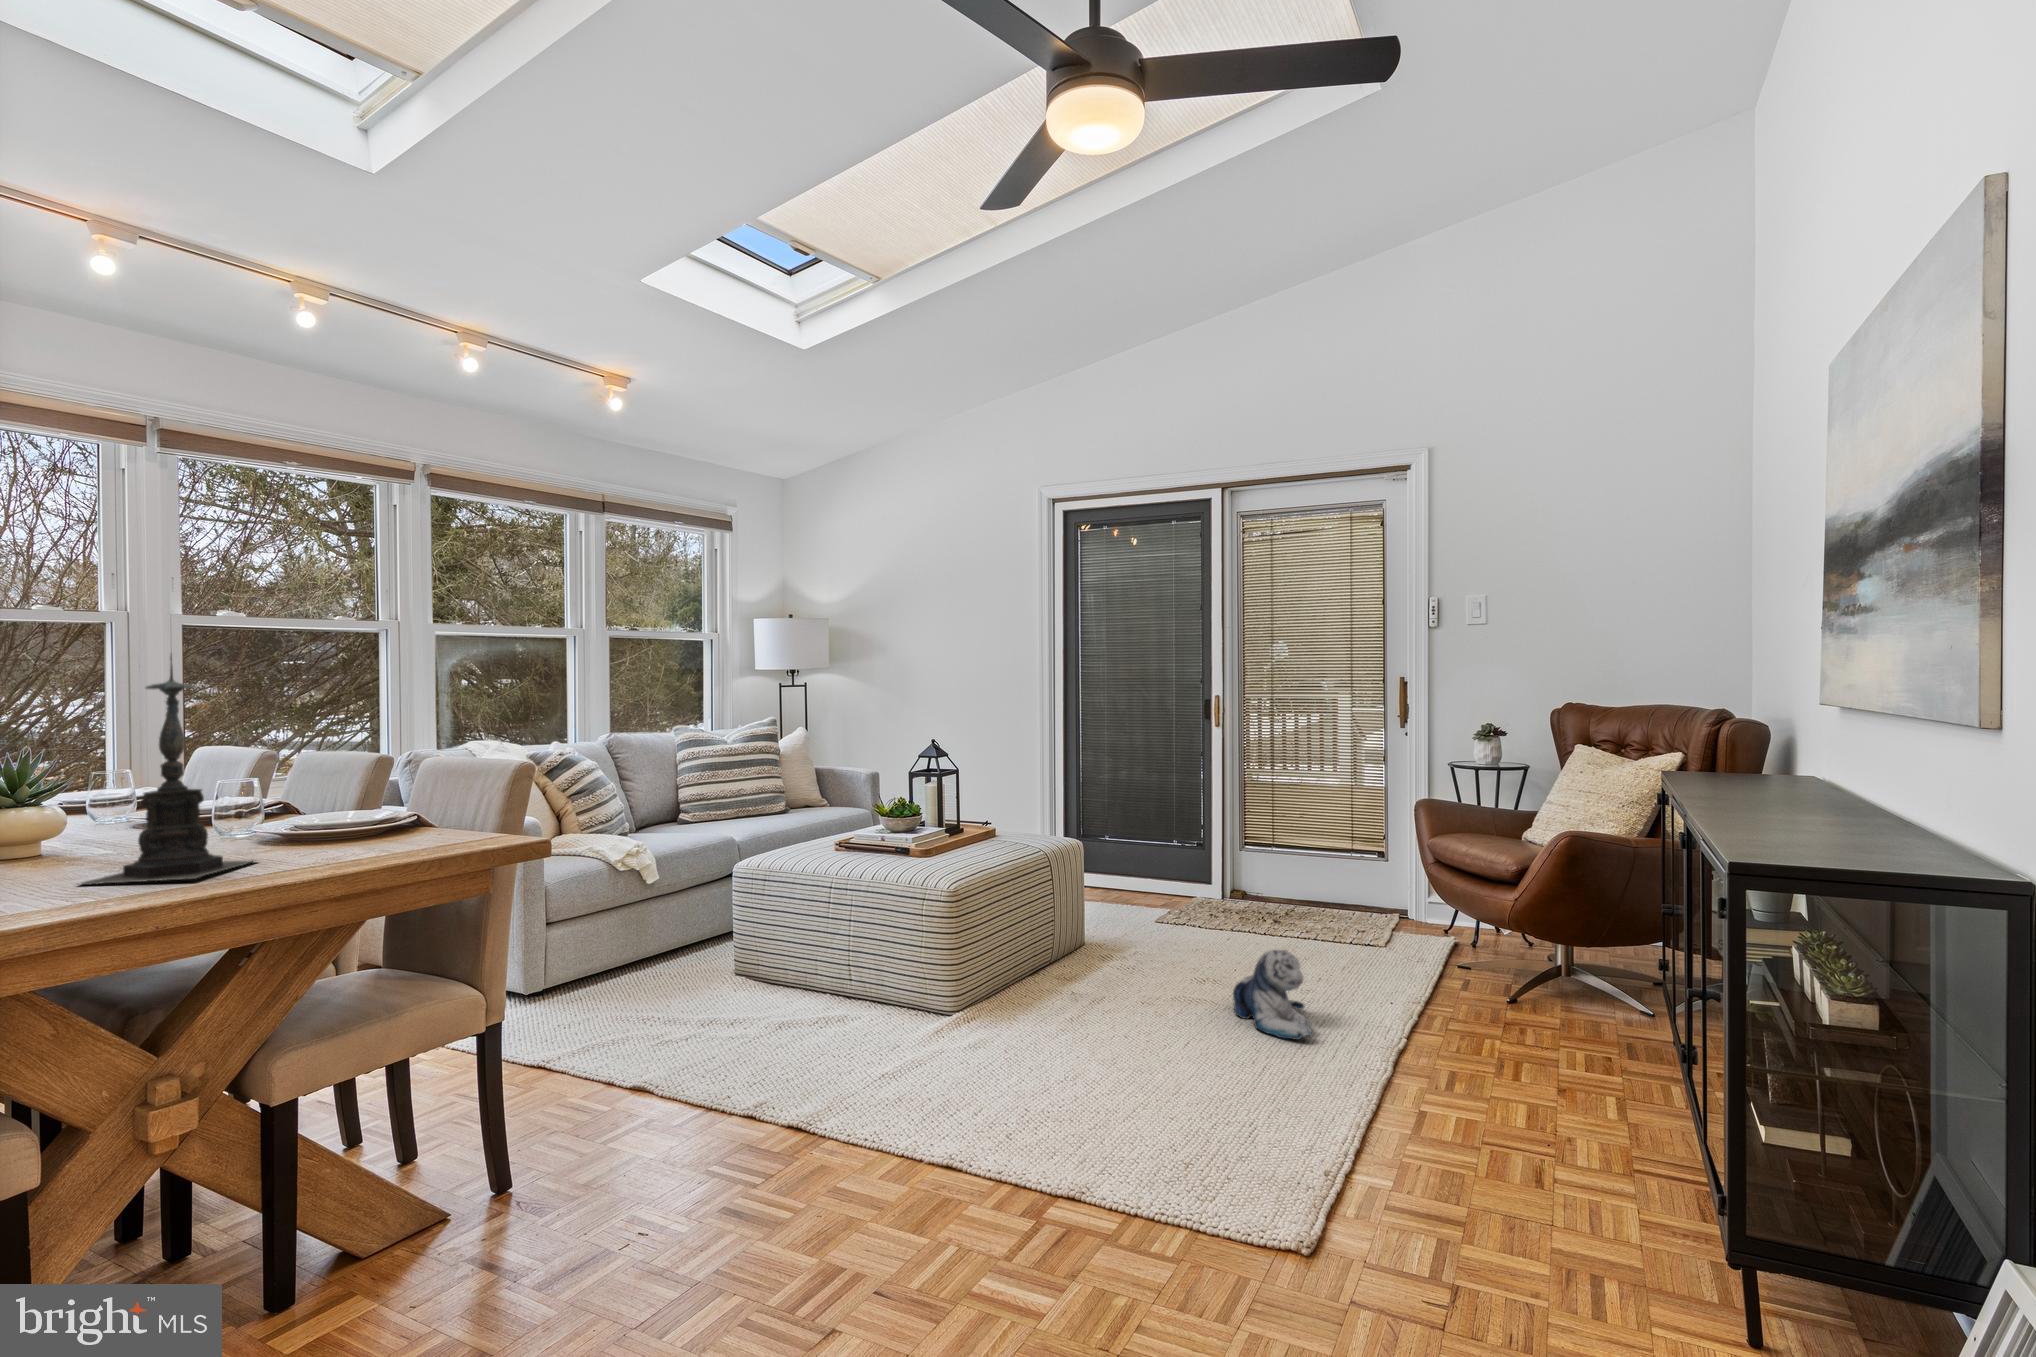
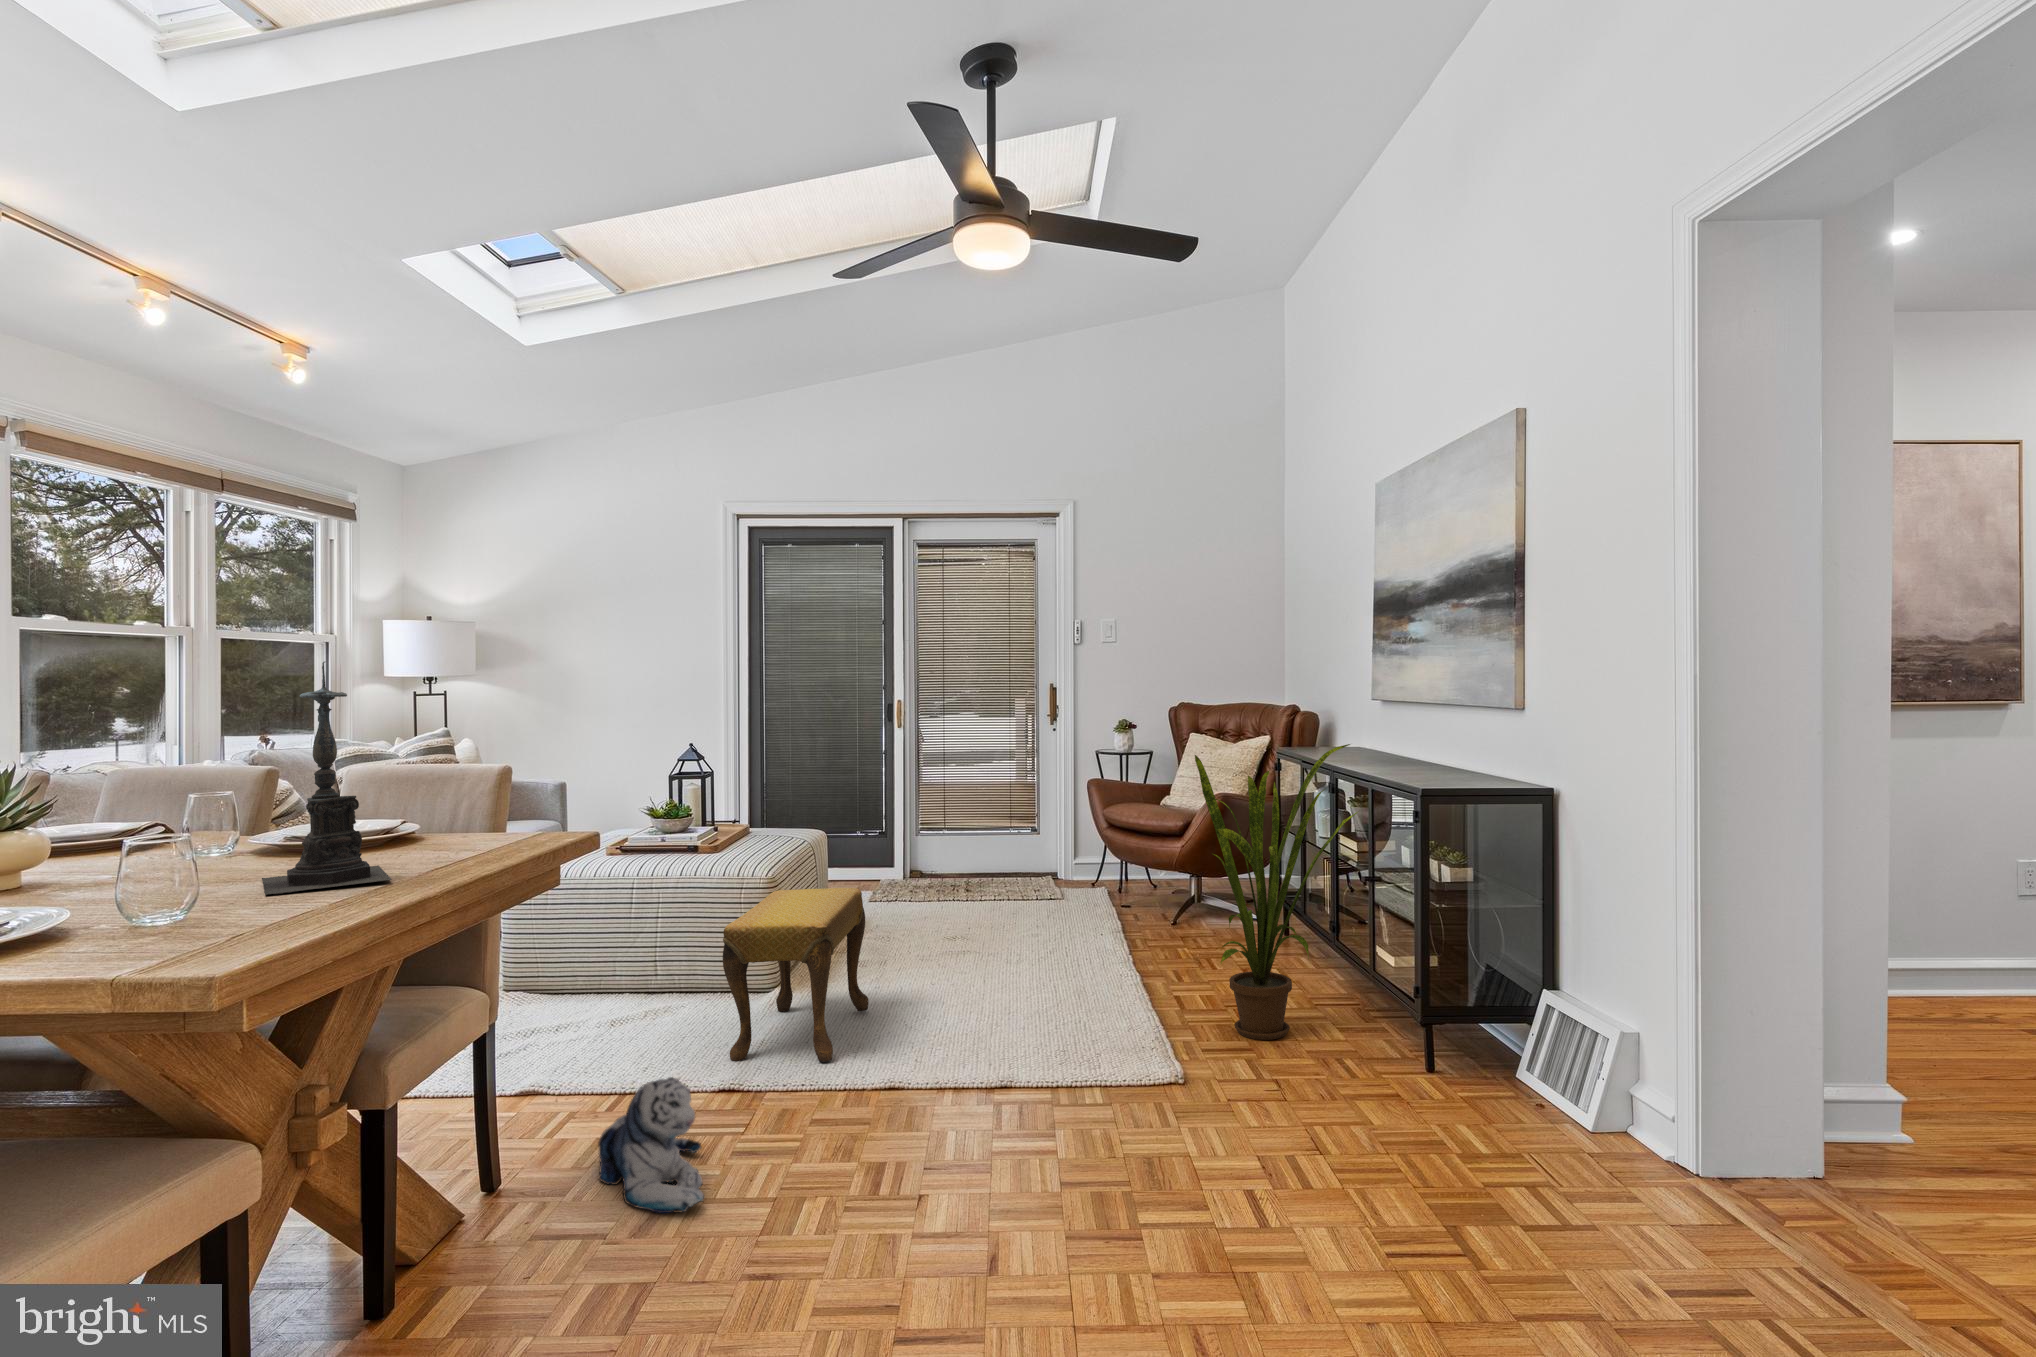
house plant: none [1370,772,1662,1212] -> present [1195,744,1358,1040]
footstool: none [823,907,1023,1116] -> present [723,888,868,1062]
plush toy: present [1233,950,1312,1040] -> present [598,1077,704,1213]

